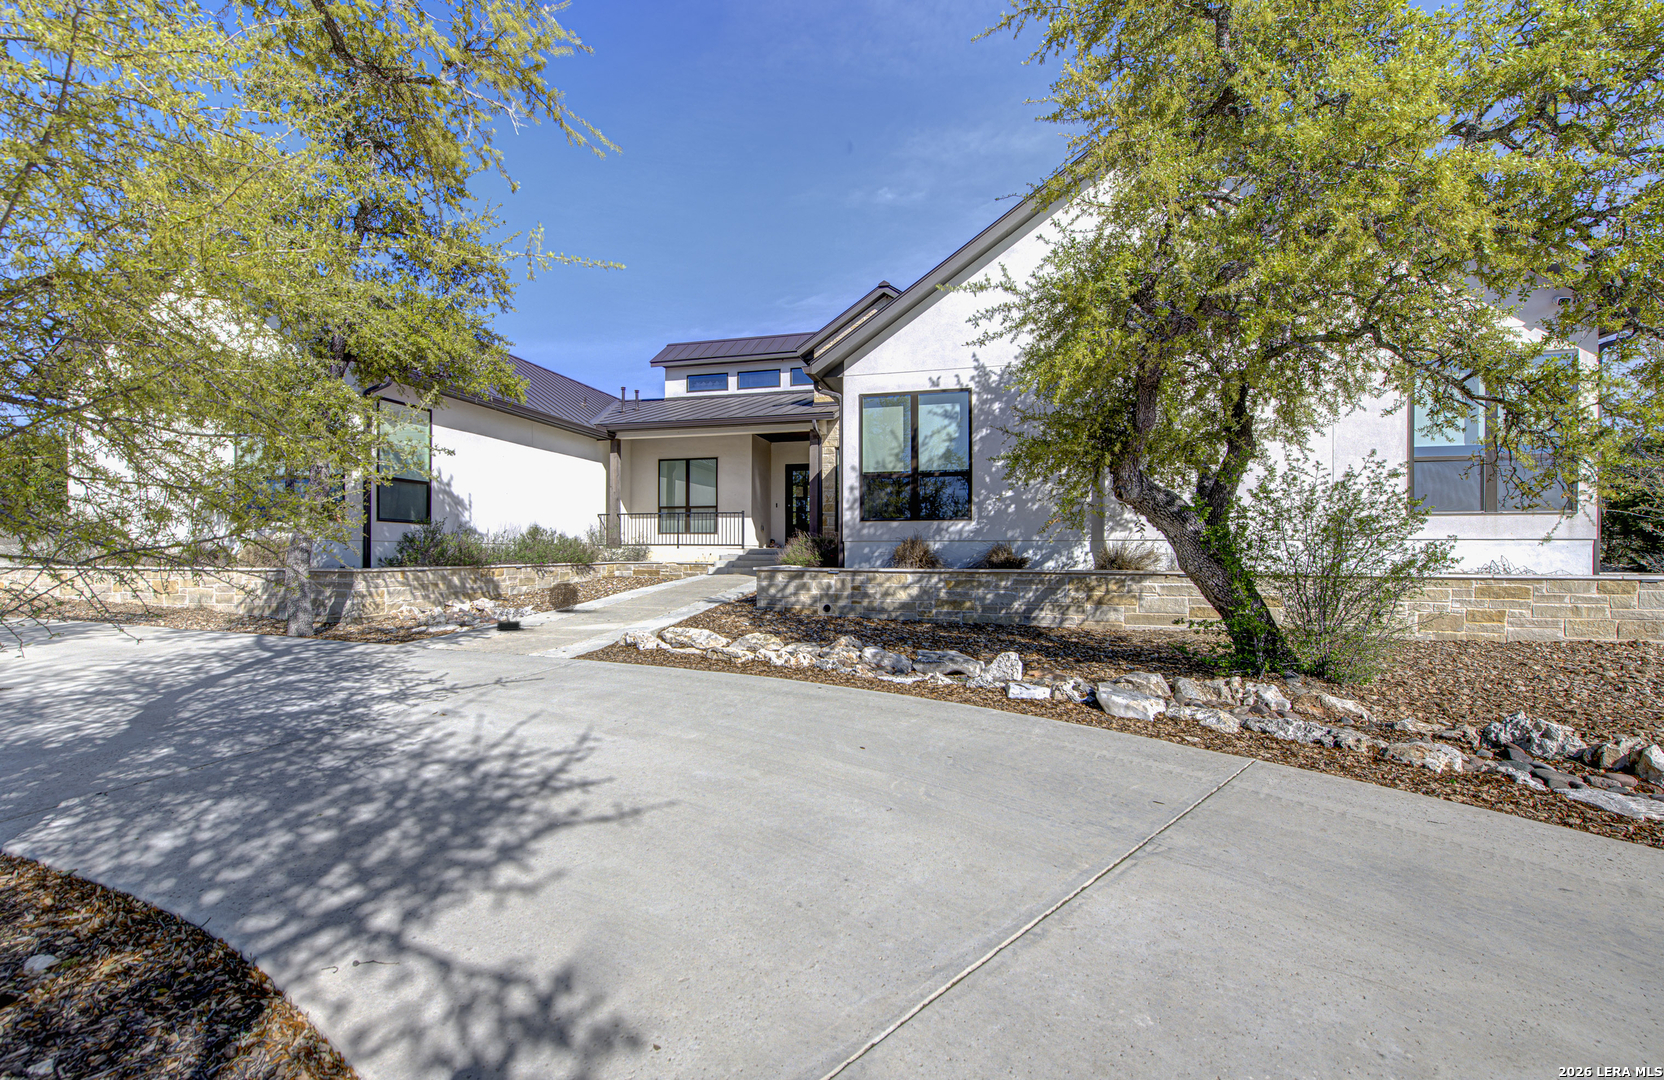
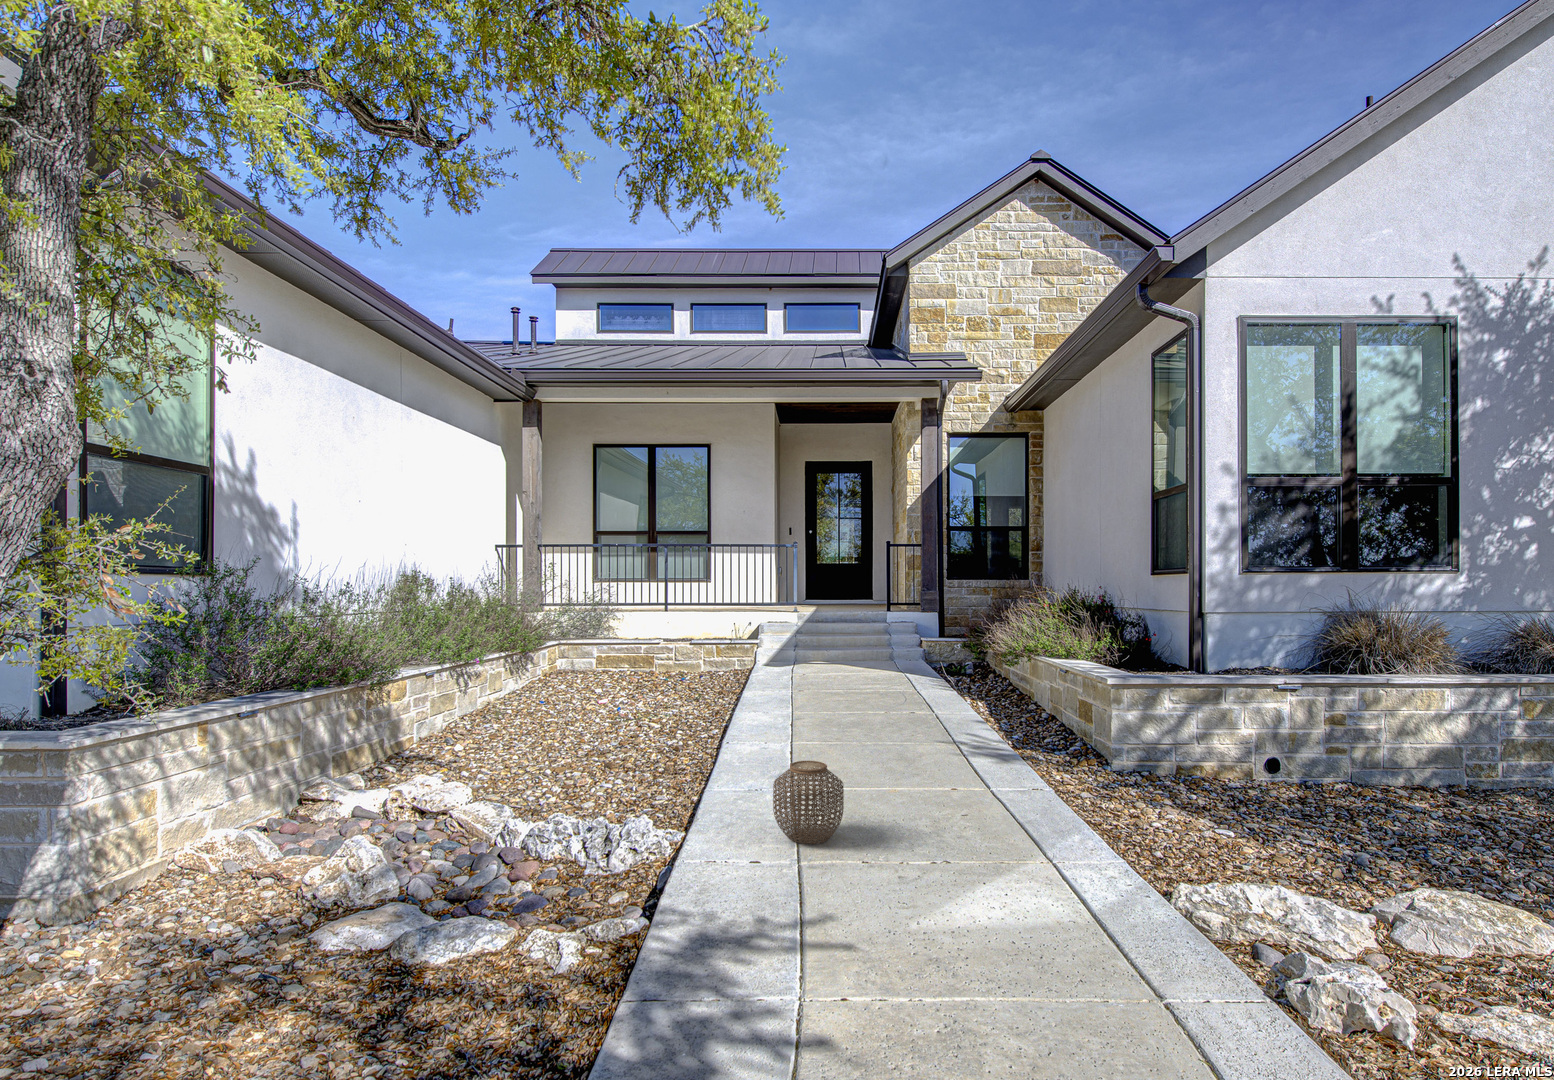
decorative plant: present [490,602,525,630] -> none [865,909,968,1018]

